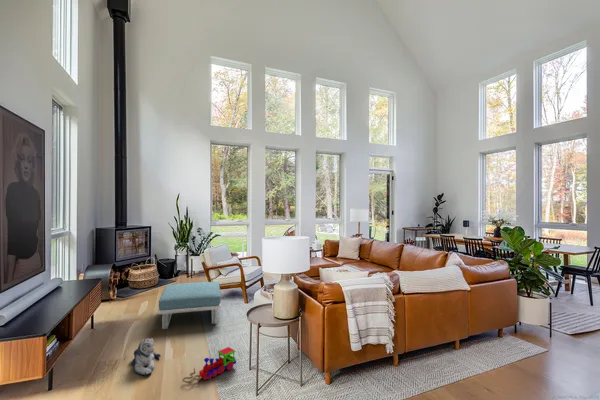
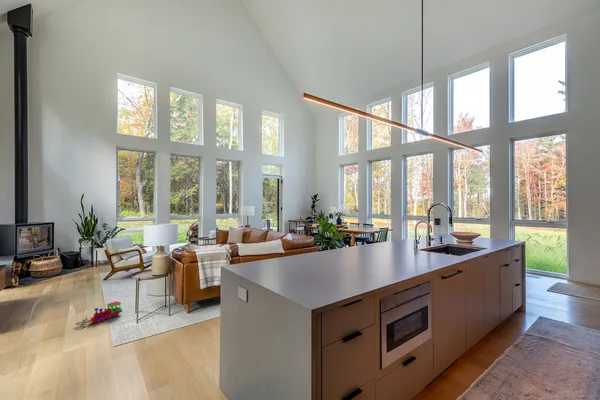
footstool: present [158,282,221,329] -> none [59,264,118,301]
plush toy: present [132,338,161,375] -> none [32,301,59,326]

